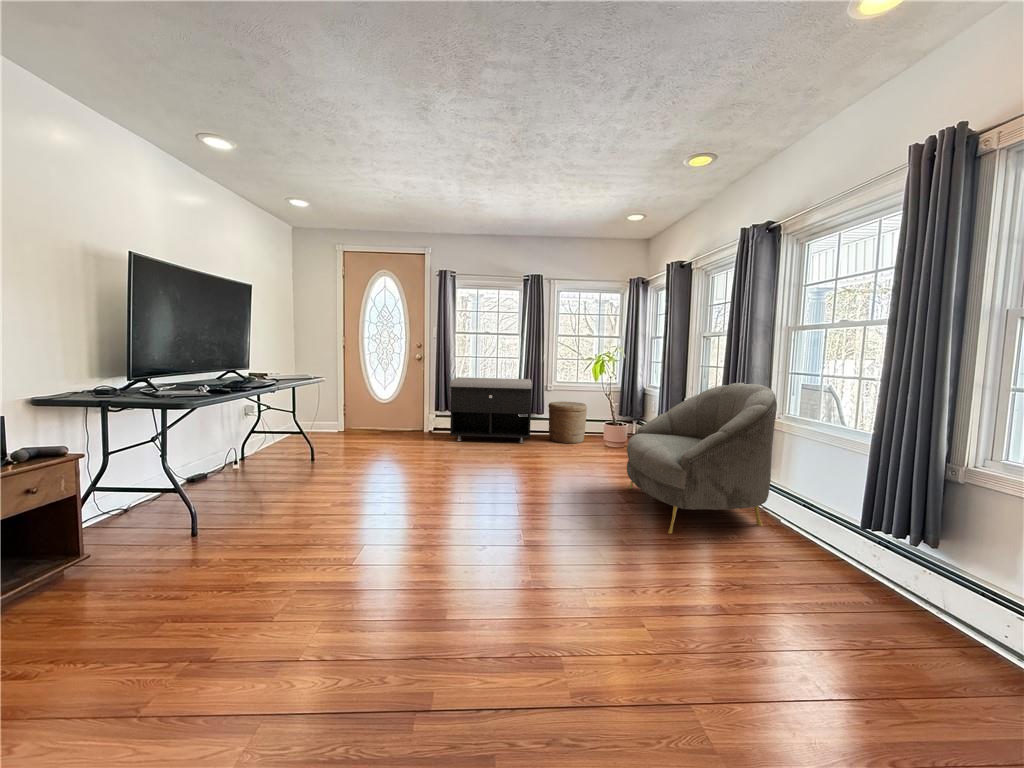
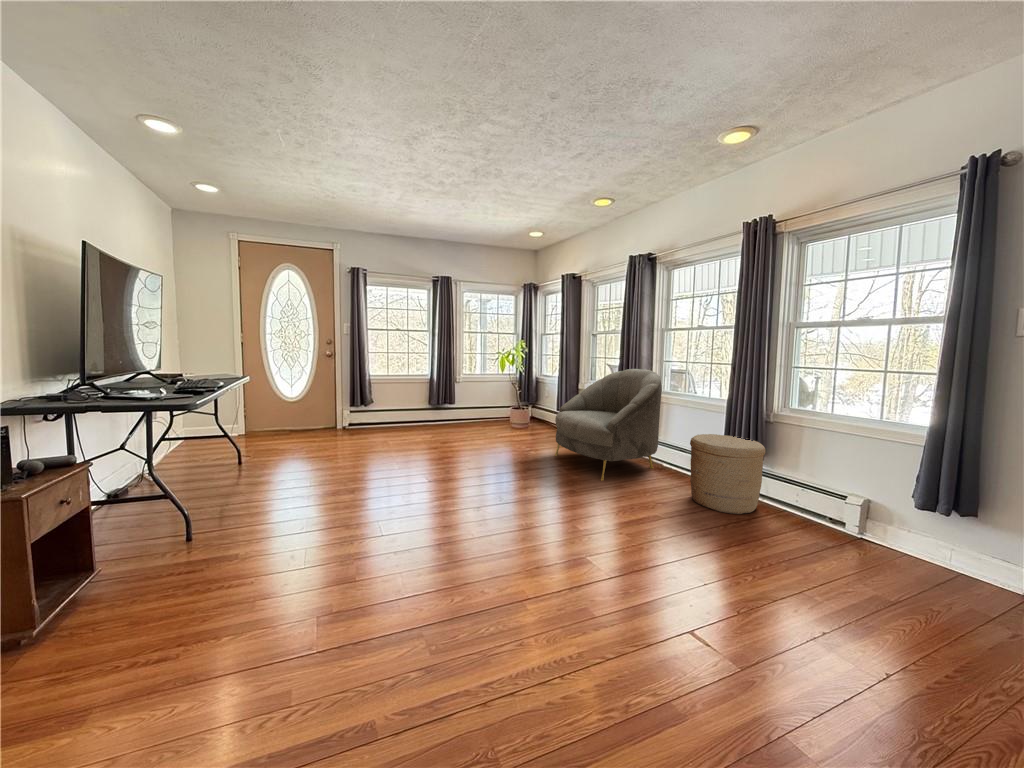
storage bench: present [450,377,532,443] -> none [372,372,451,434]
woven basket: present [548,402,587,443] -> present [690,434,766,514]

